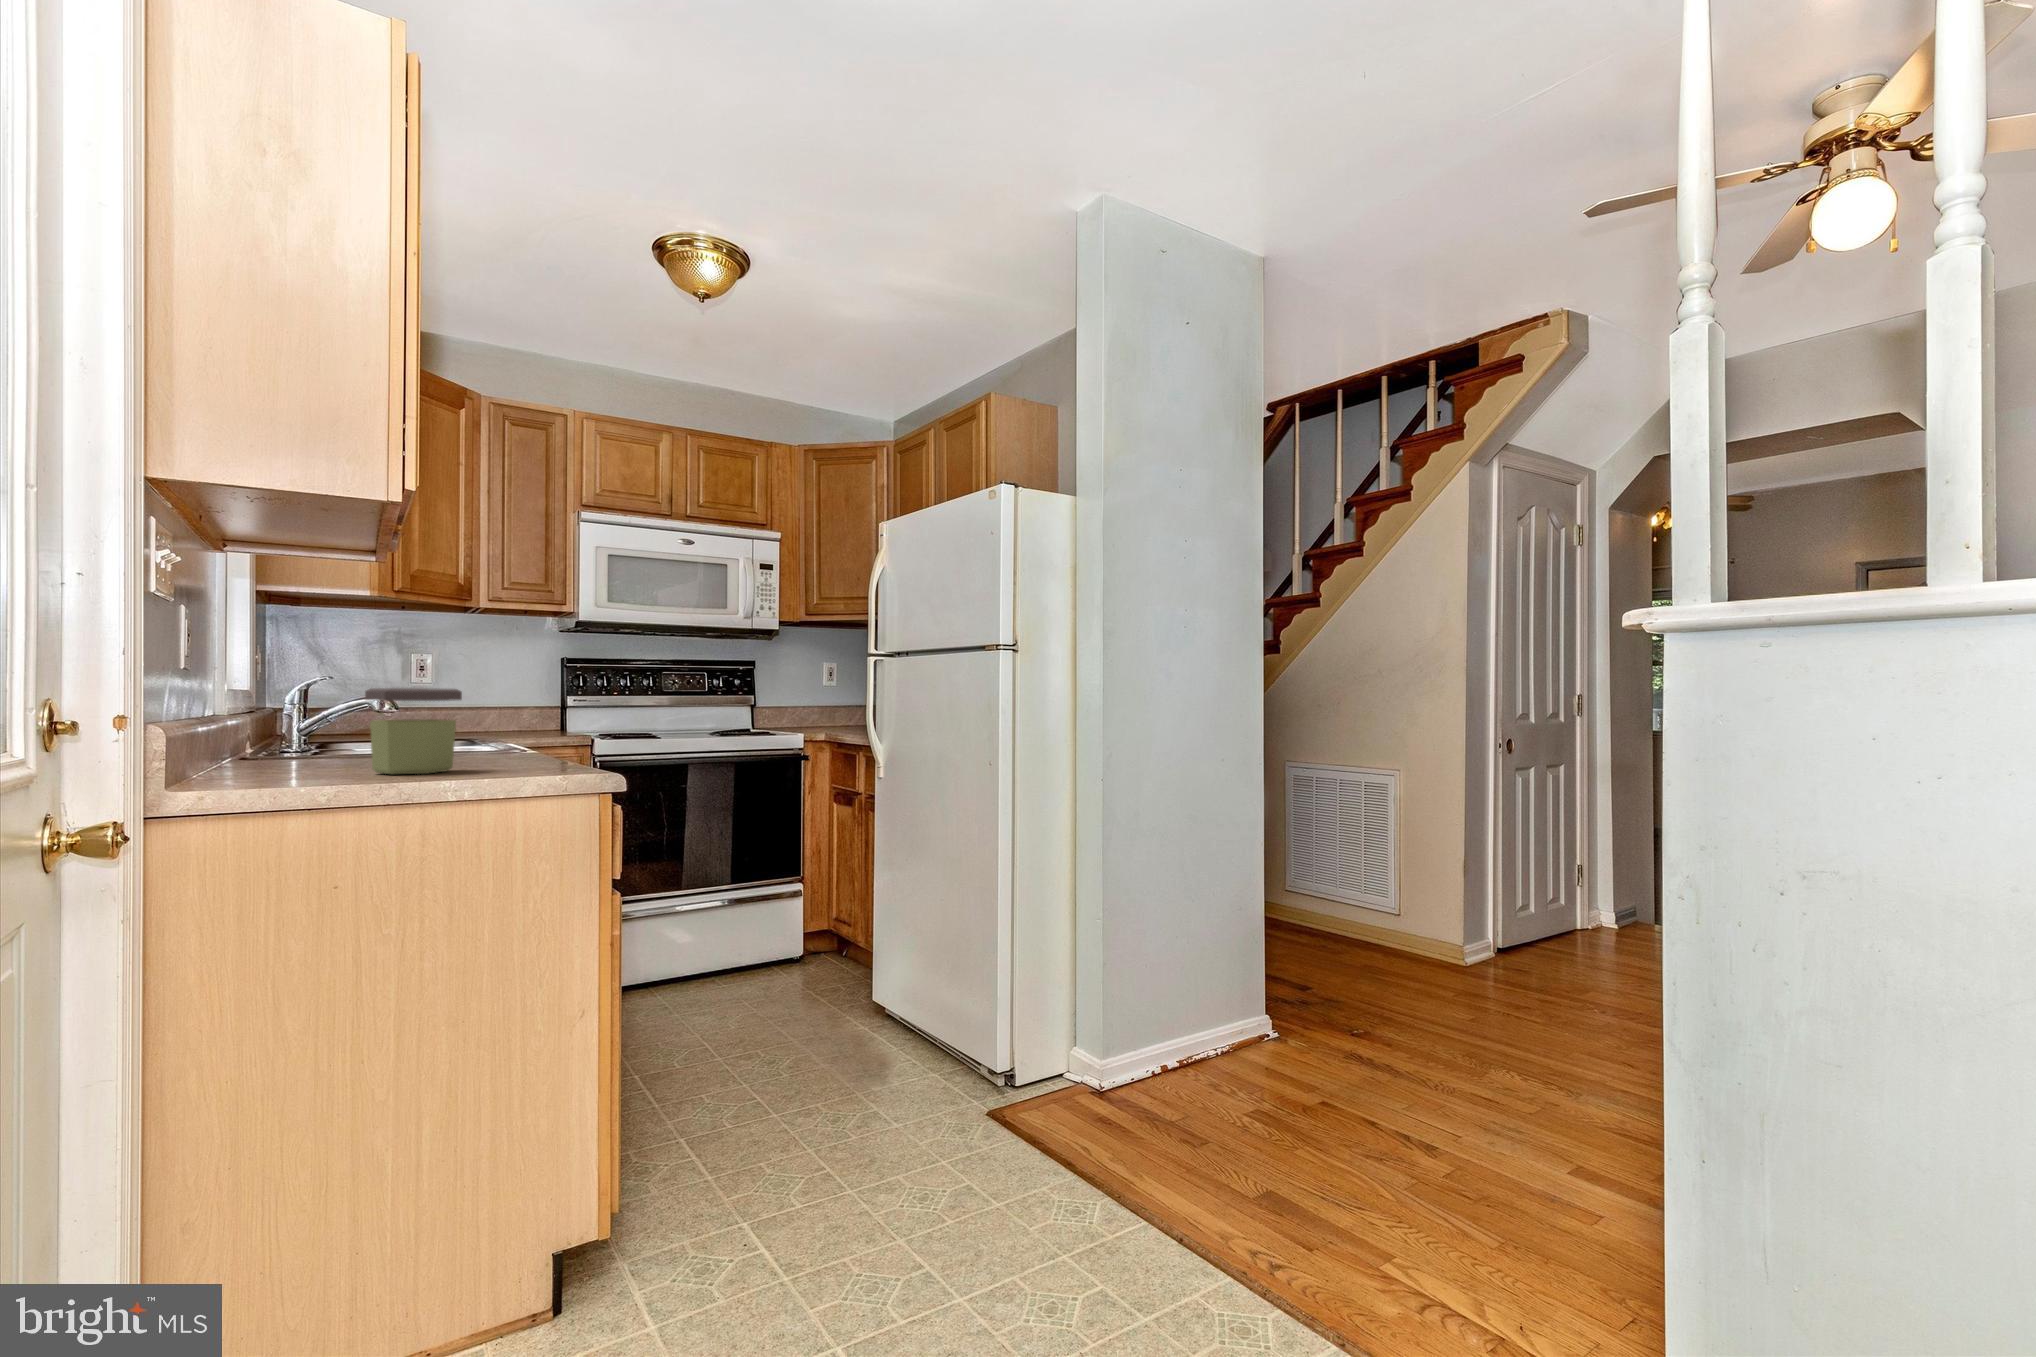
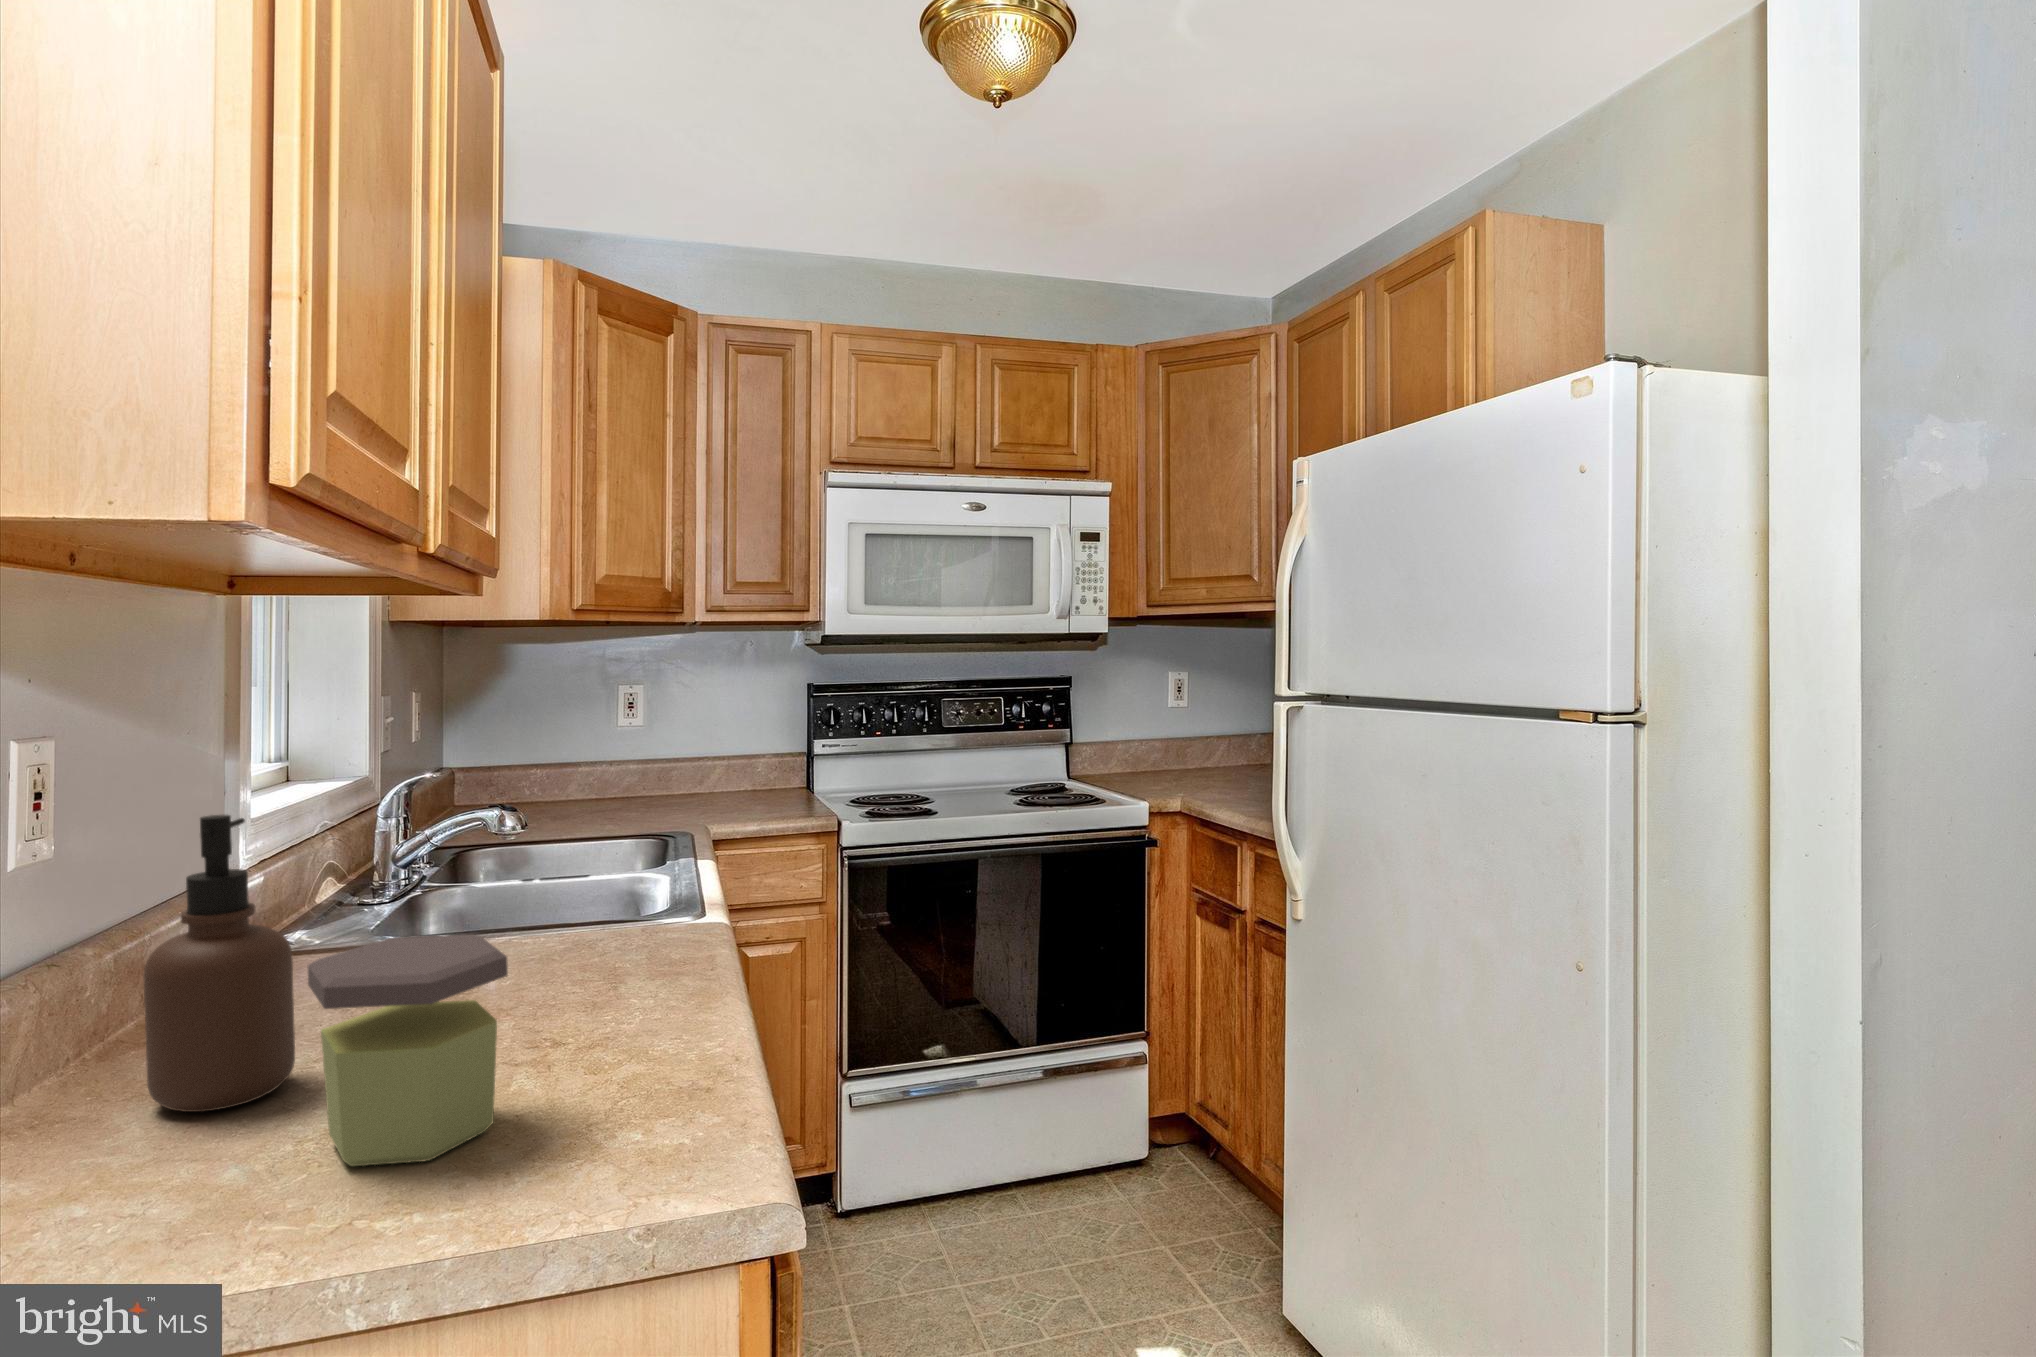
soap dispenser: none [258,634,332,772] -> present [143,815,295,1112]

